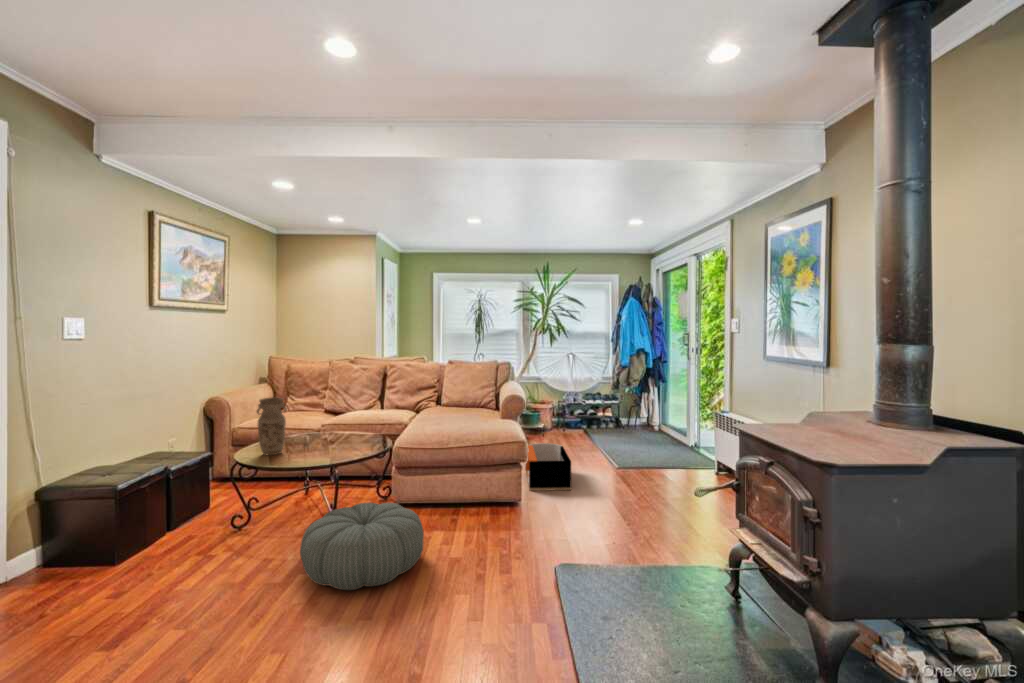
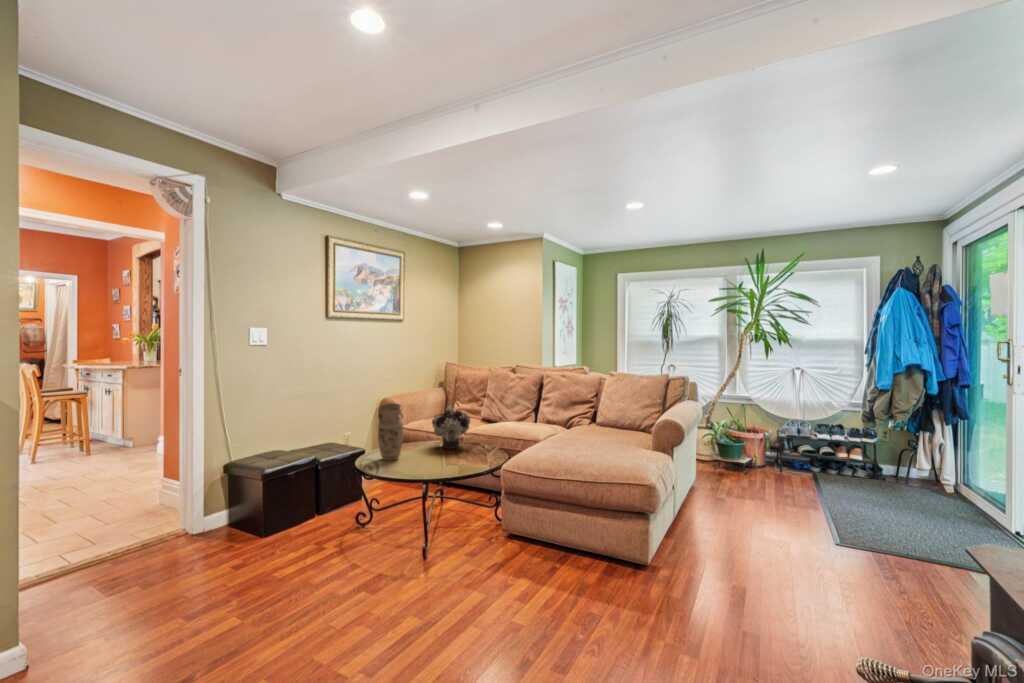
flower arrangement: none [295,397,340,440] -> present [432,406,470,449]
storage bin: present [525,443,571,491] -> none [676,487,742,564]
pouf: present [300,503,424,590] -> none [347,529,485,636]

